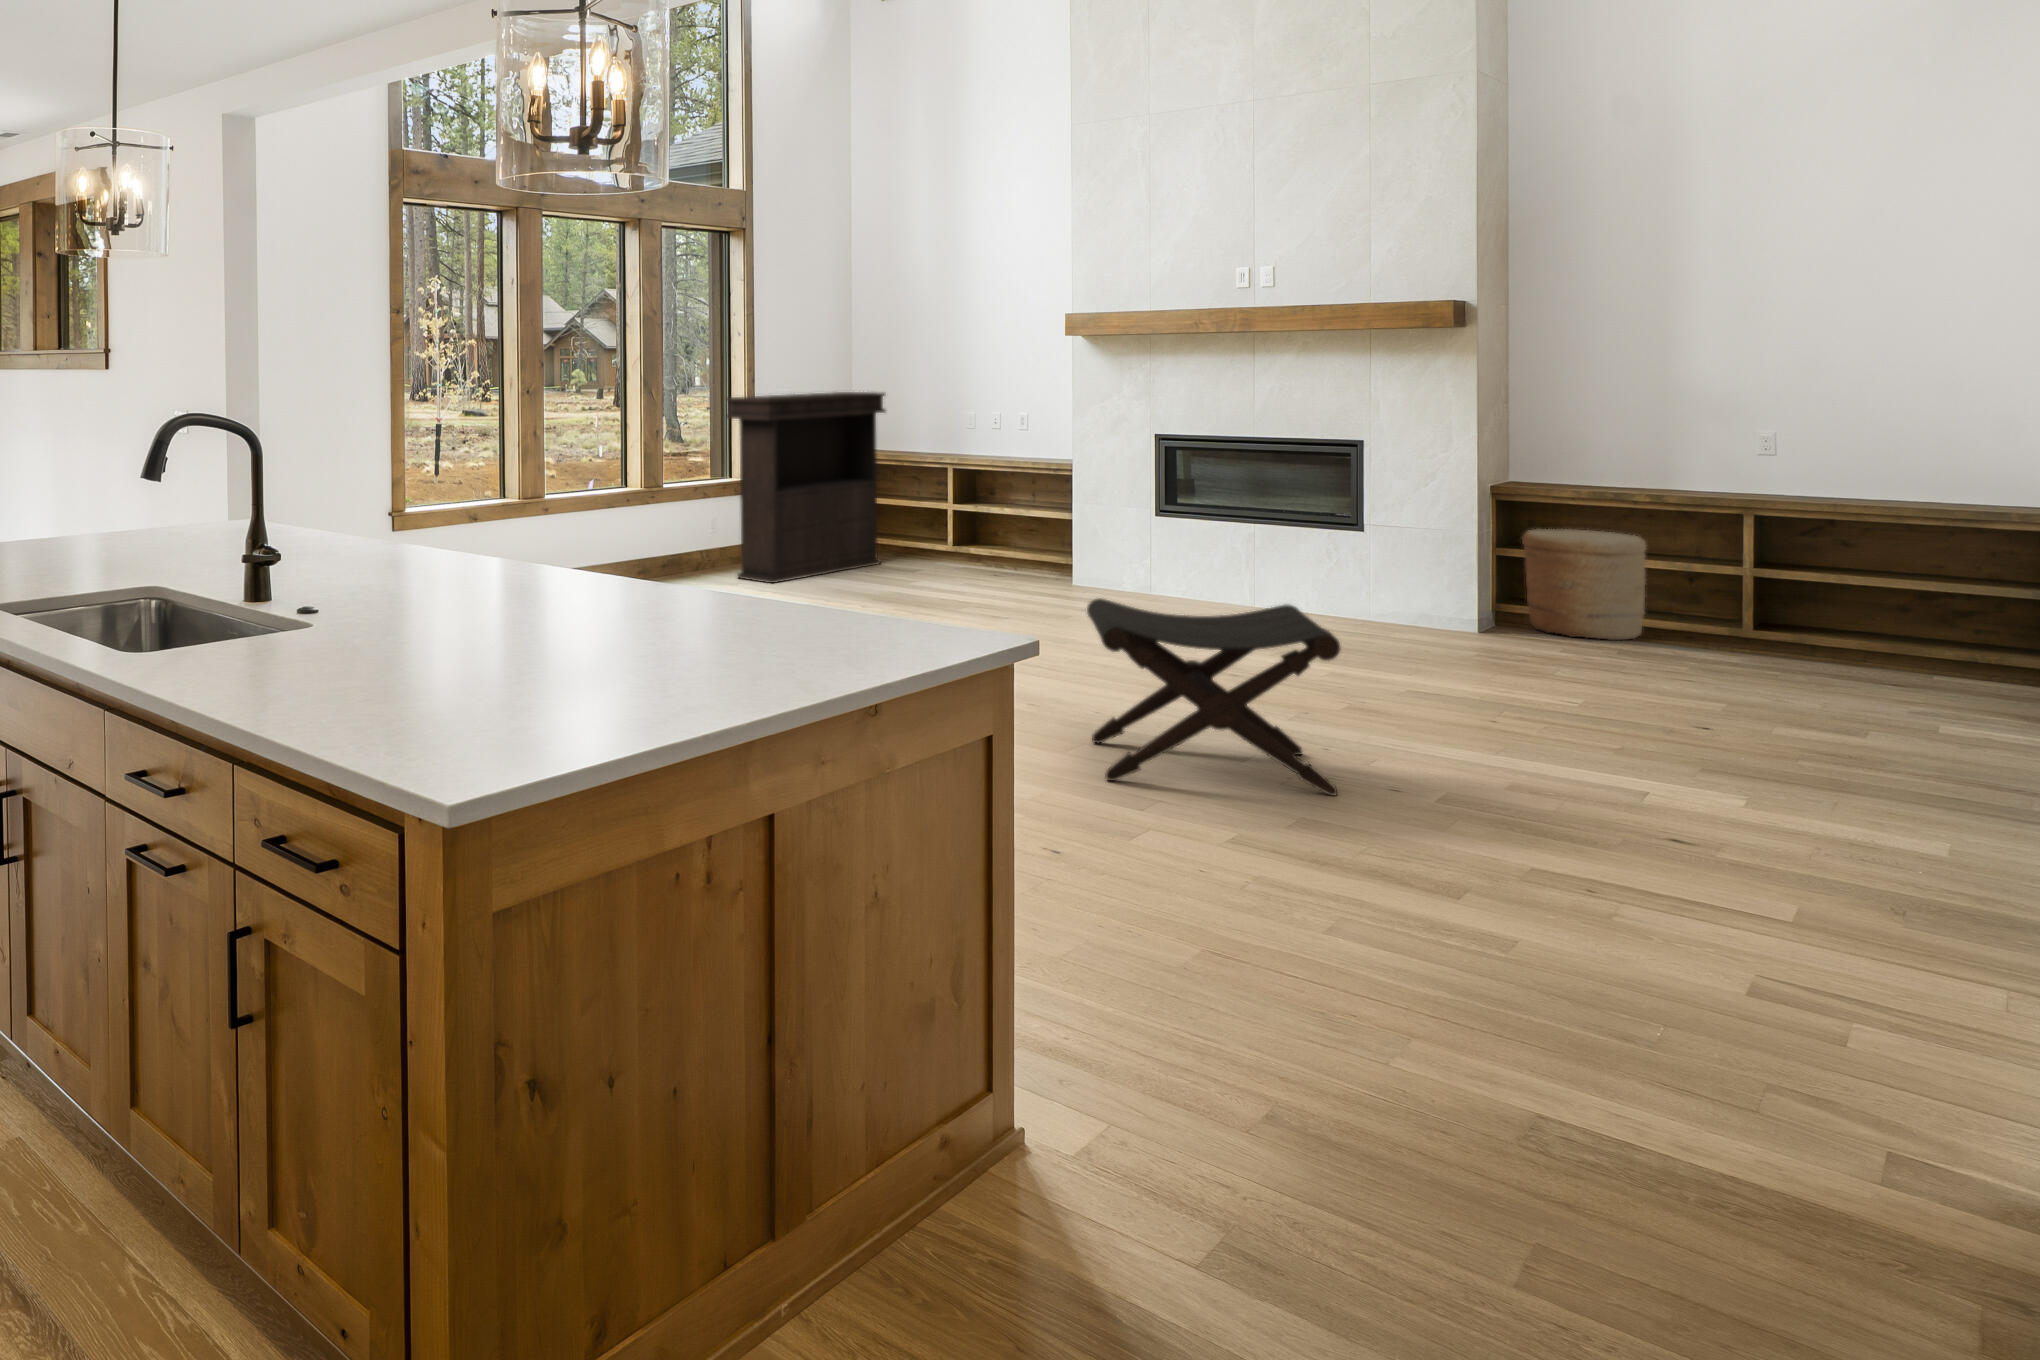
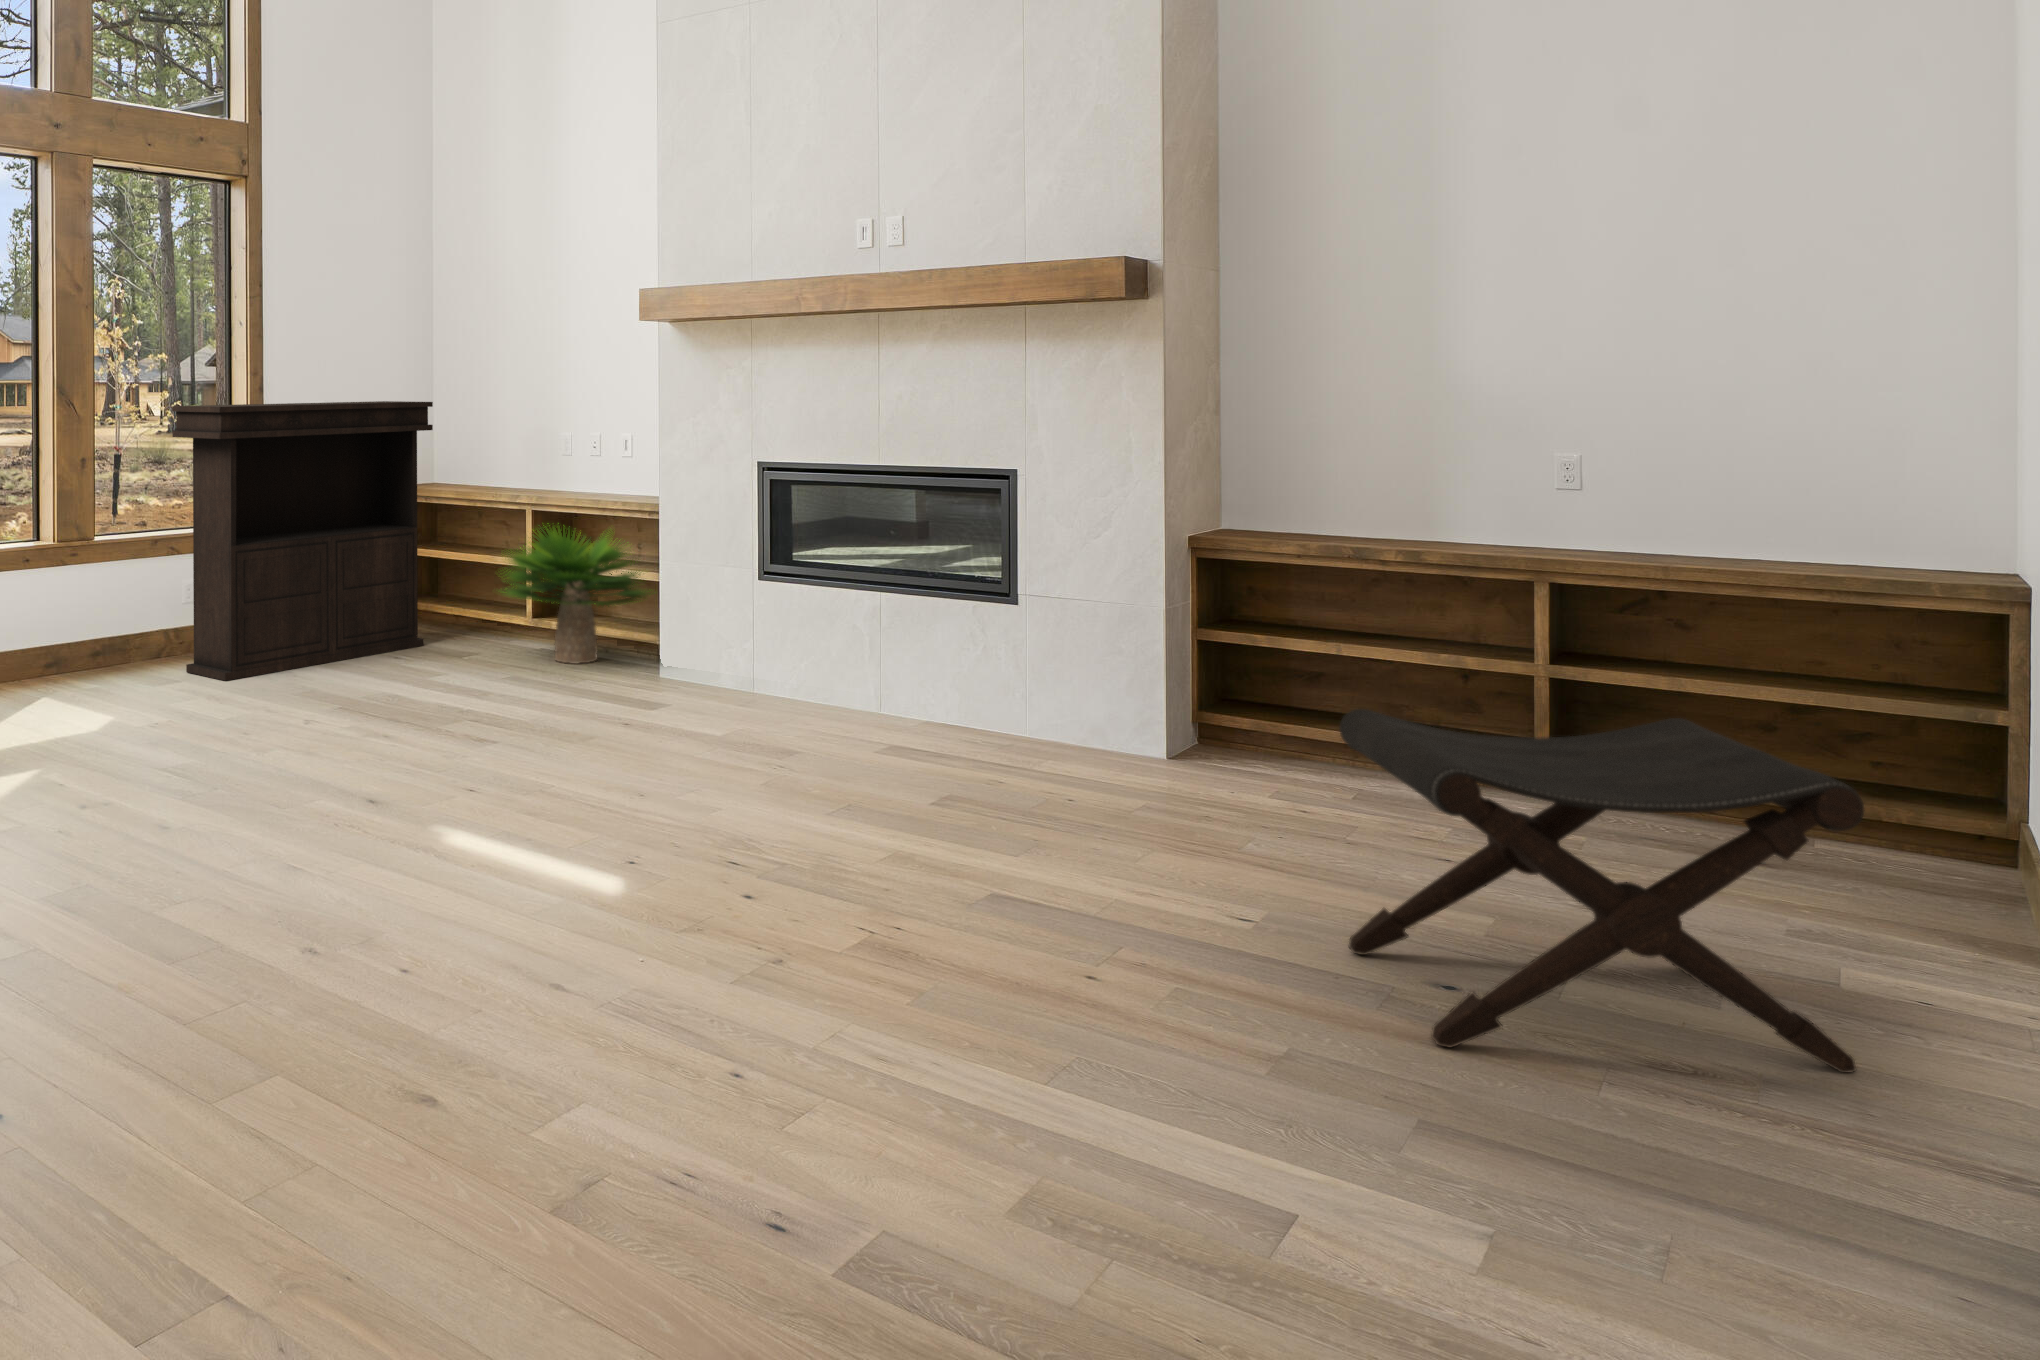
potted plant: none [942,476,1066,575] -> present [502,523,651,664]
woven basket: present [1522,529,1646,640] -> none [1229,601,1398,773]
footstool: present [1087,598,1341,796] -> present [1340,709,1865,1073]

